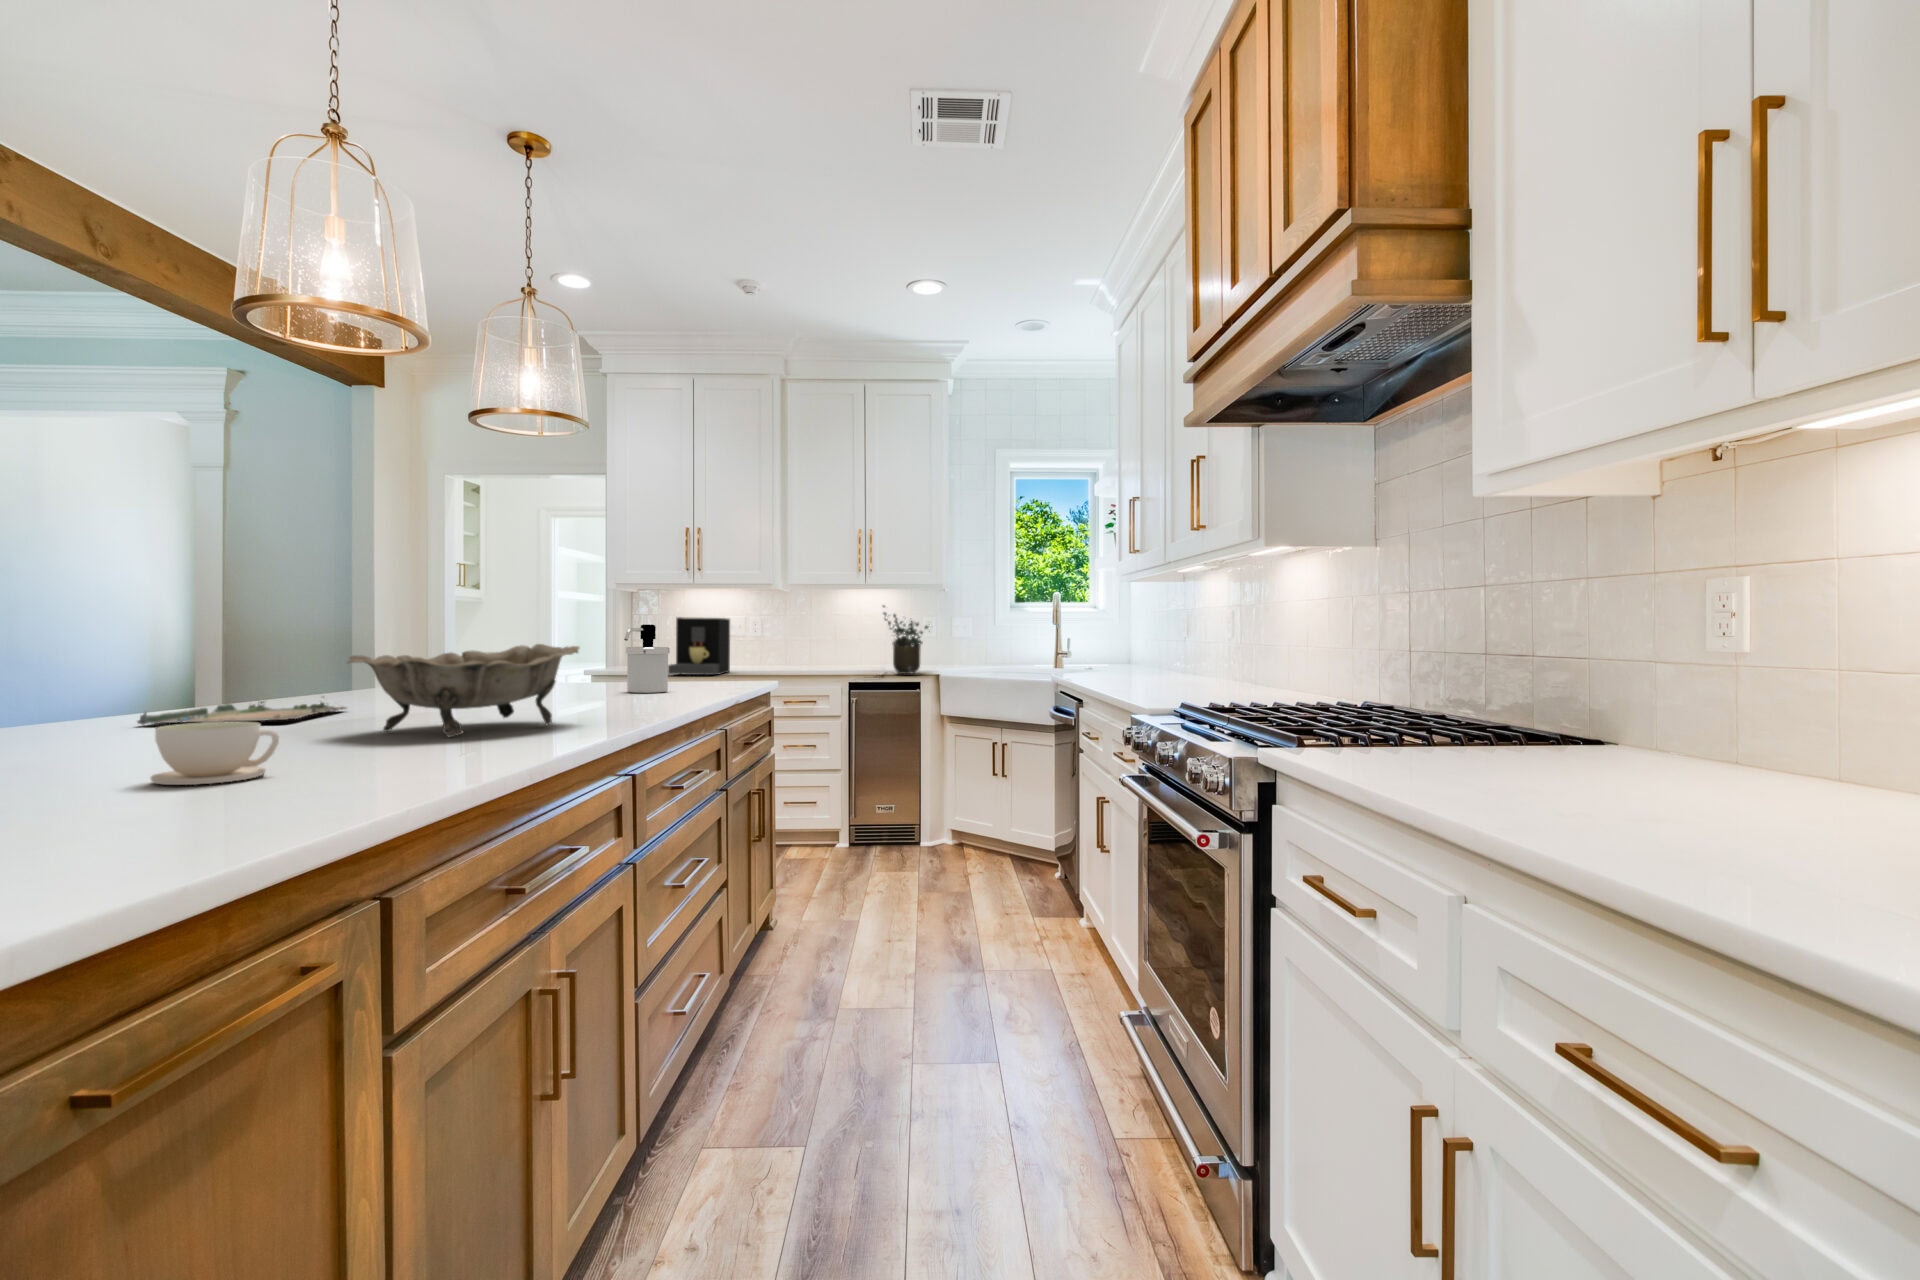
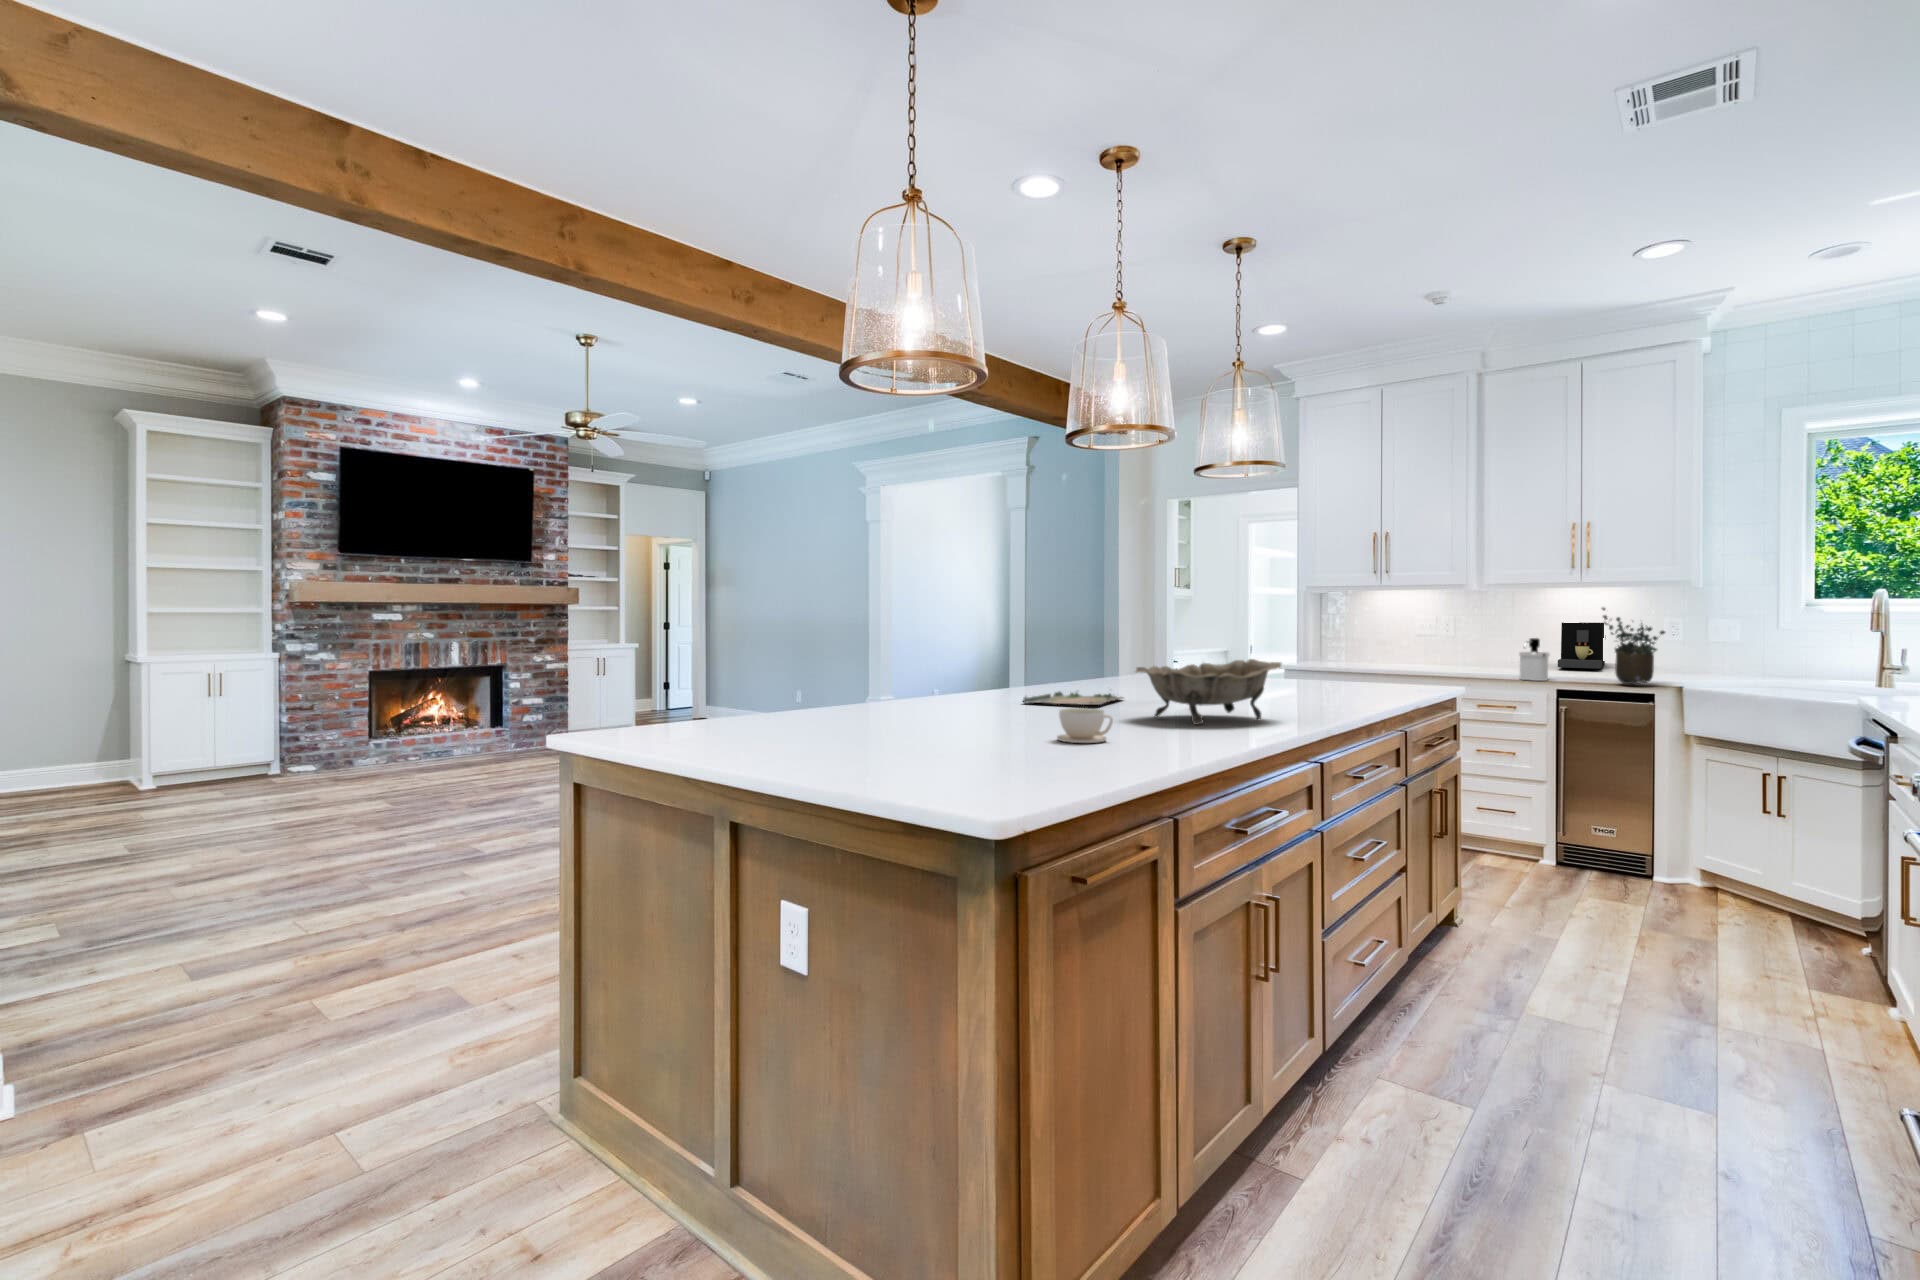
coffee maker: present [668,617,730,675] -> present [1558,622,1606,669]
soap dispenser: present [624,624,670,693] -> present [1519,638,1549,681]

